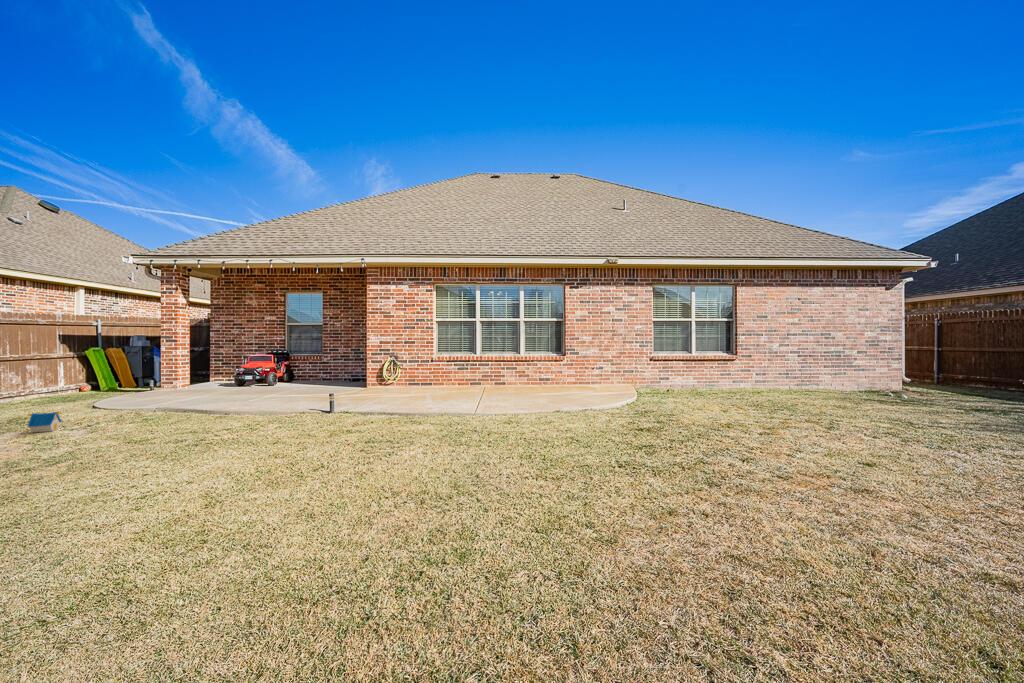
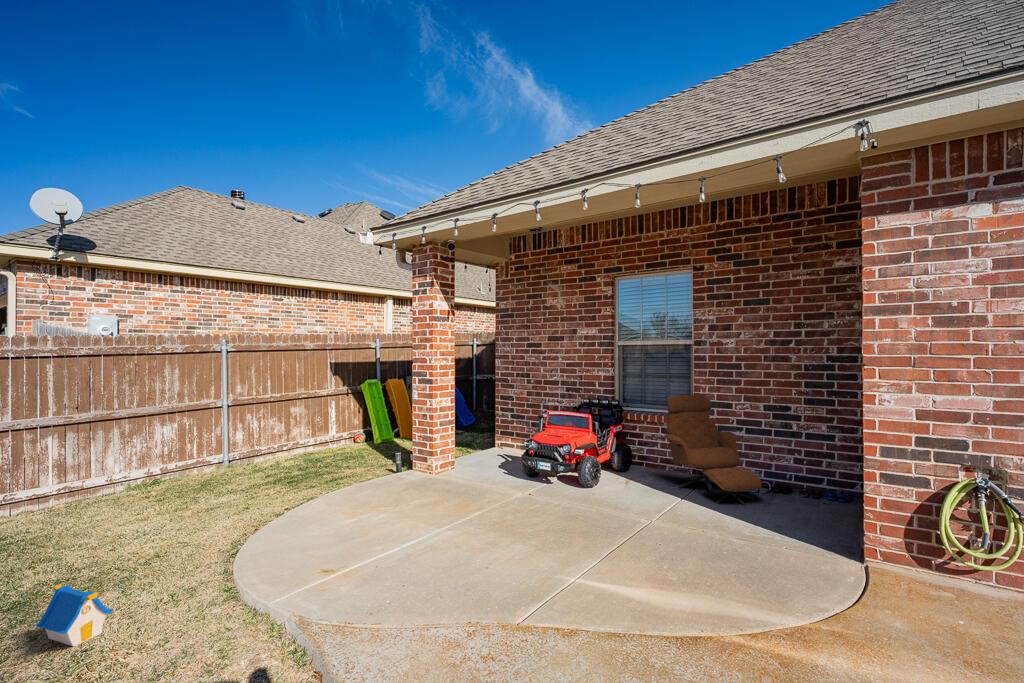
lounge chair: none [309,346,347,384] -> present [665,395,762,506]

